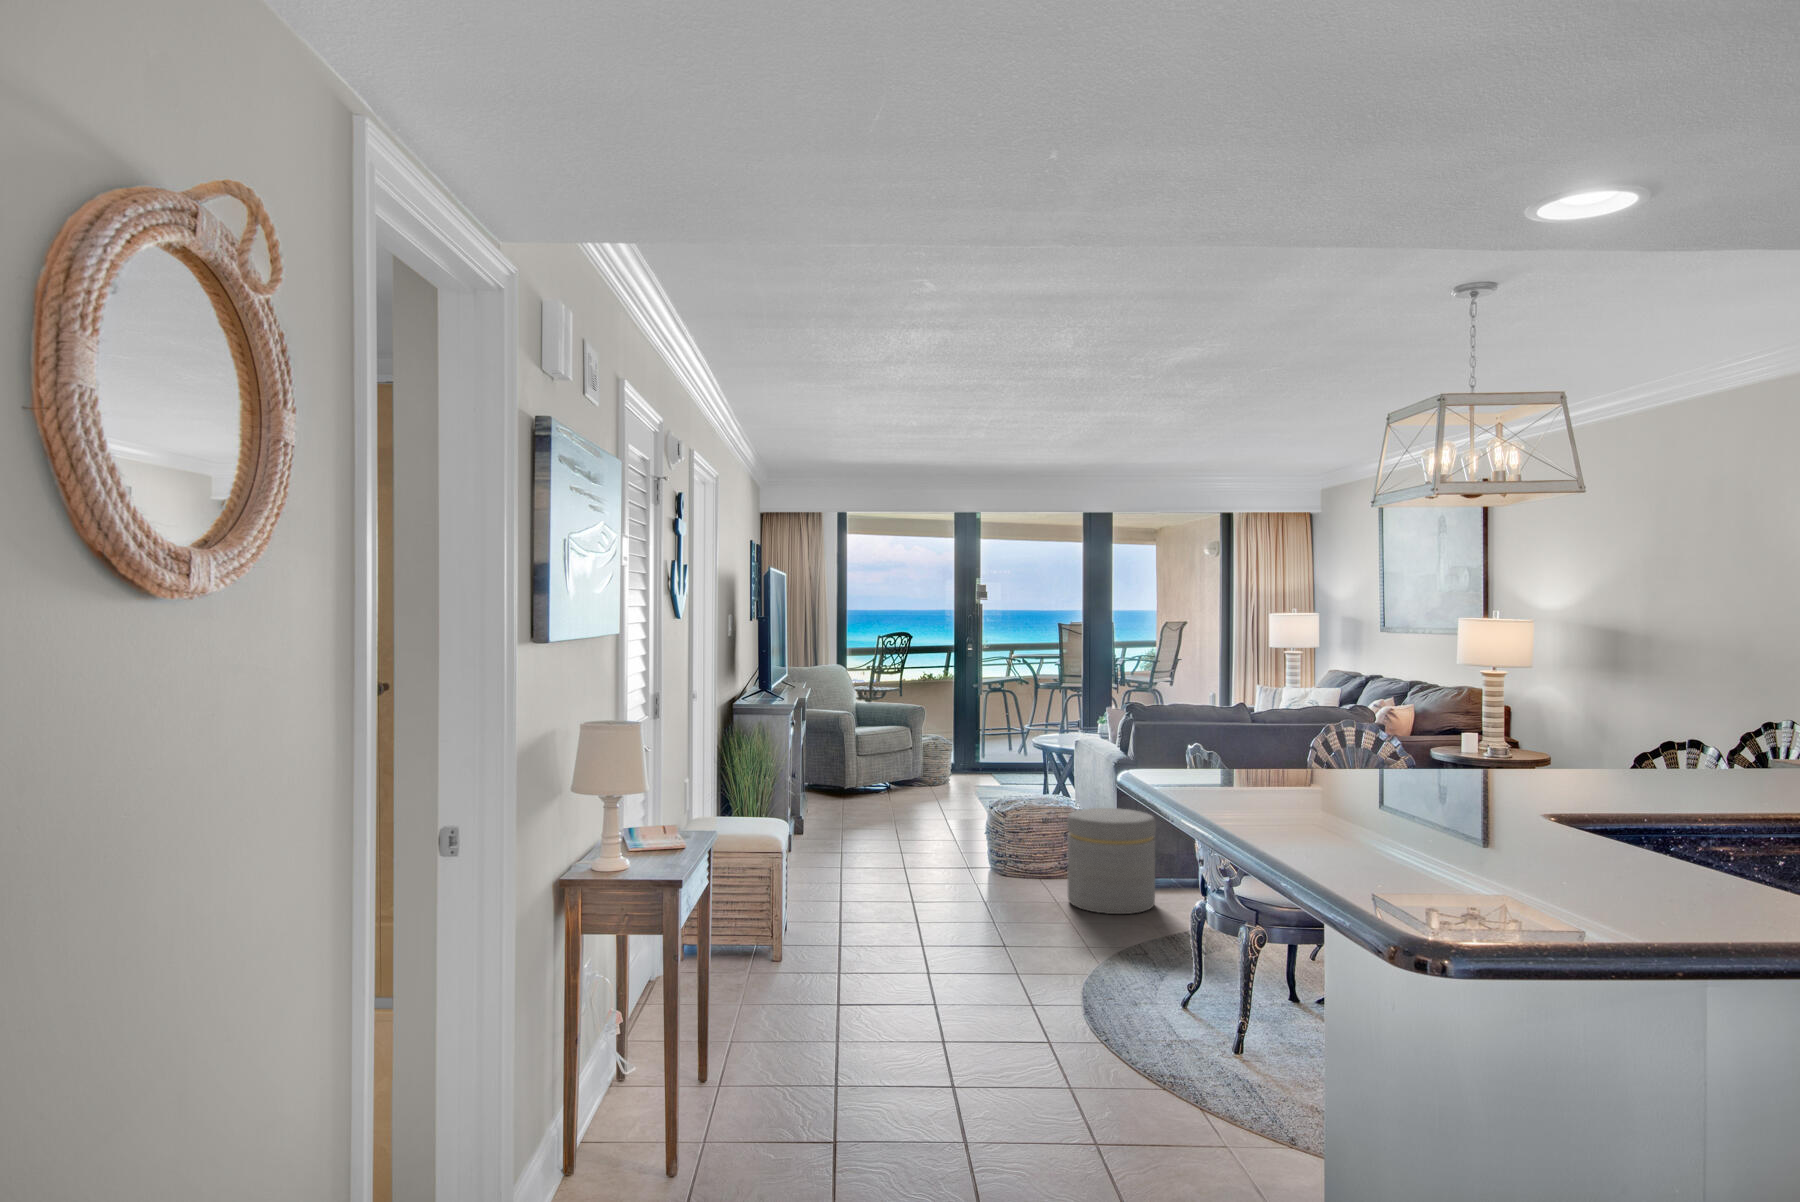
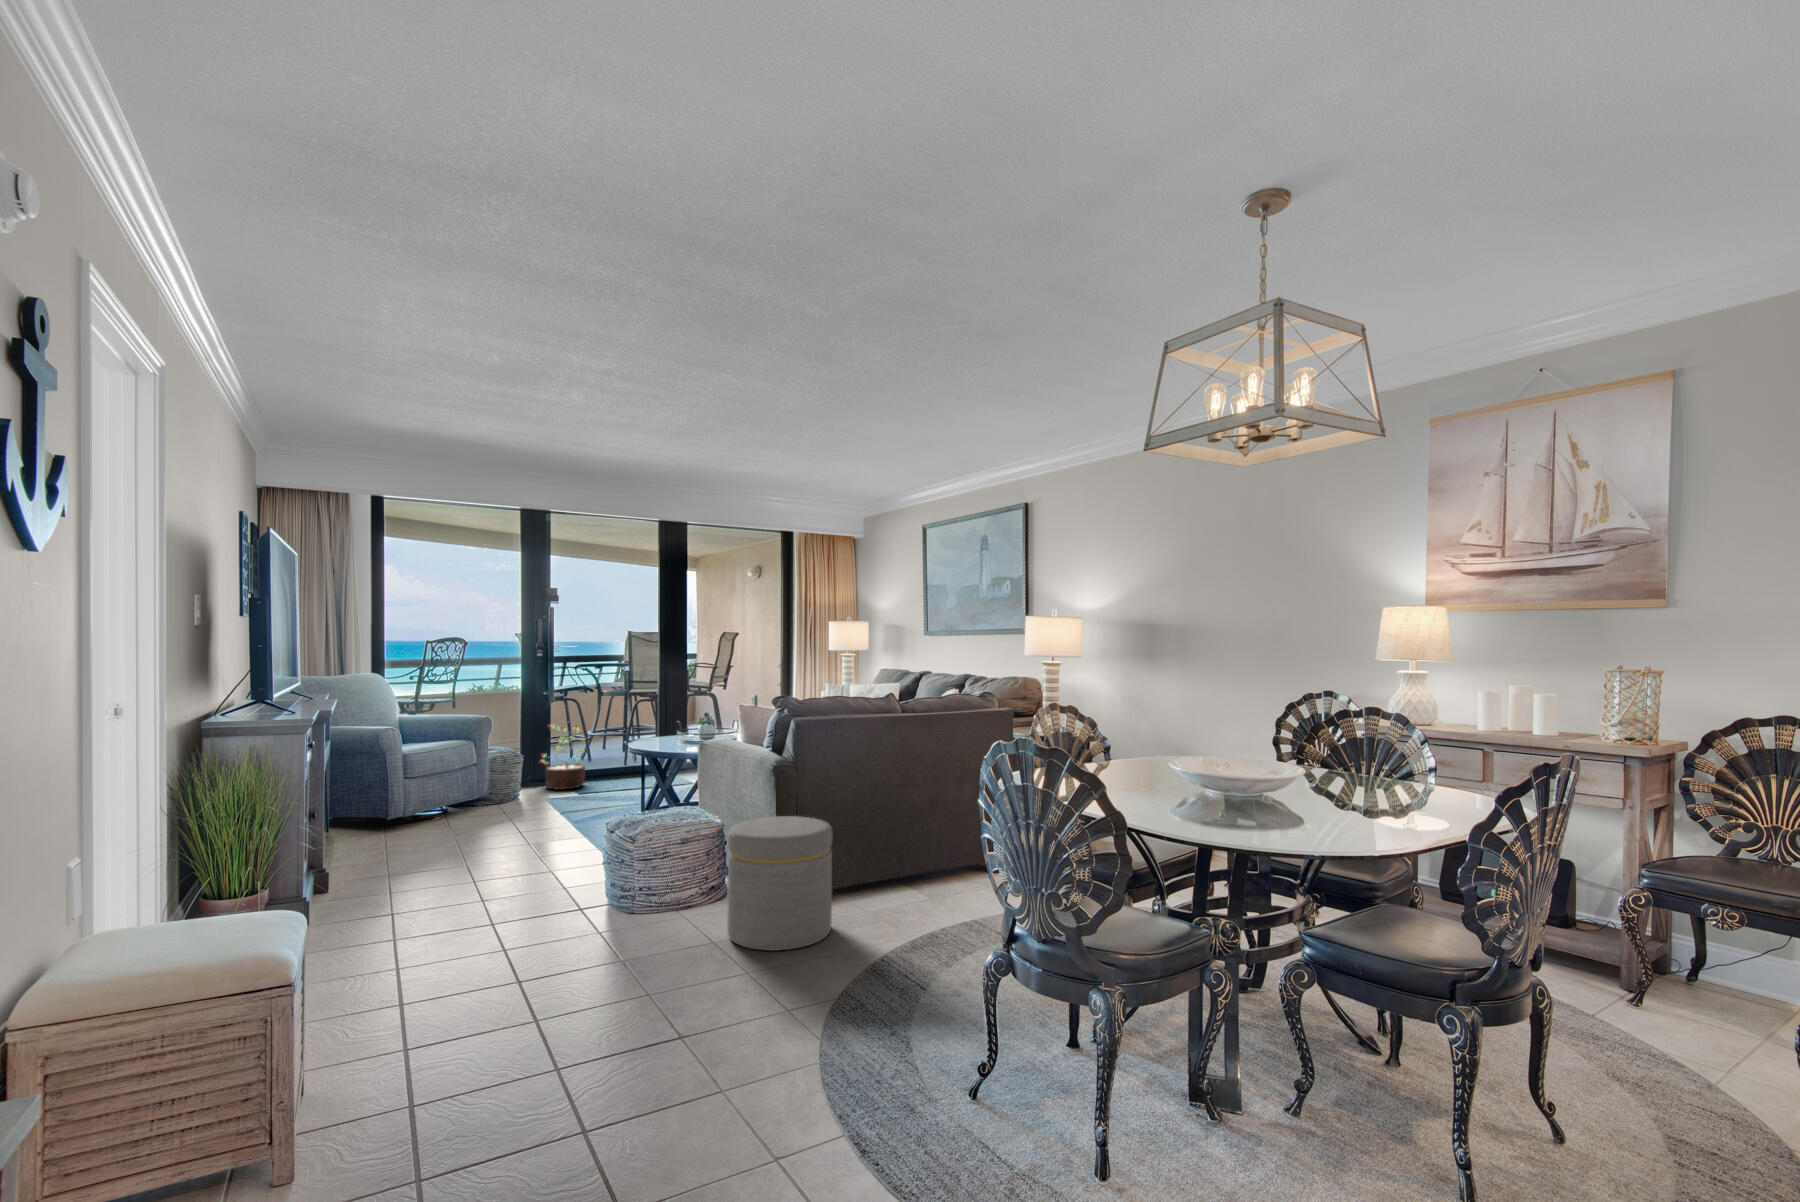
decorative plant: none [973,714,1017,778] -> present [540,724,585,790]

